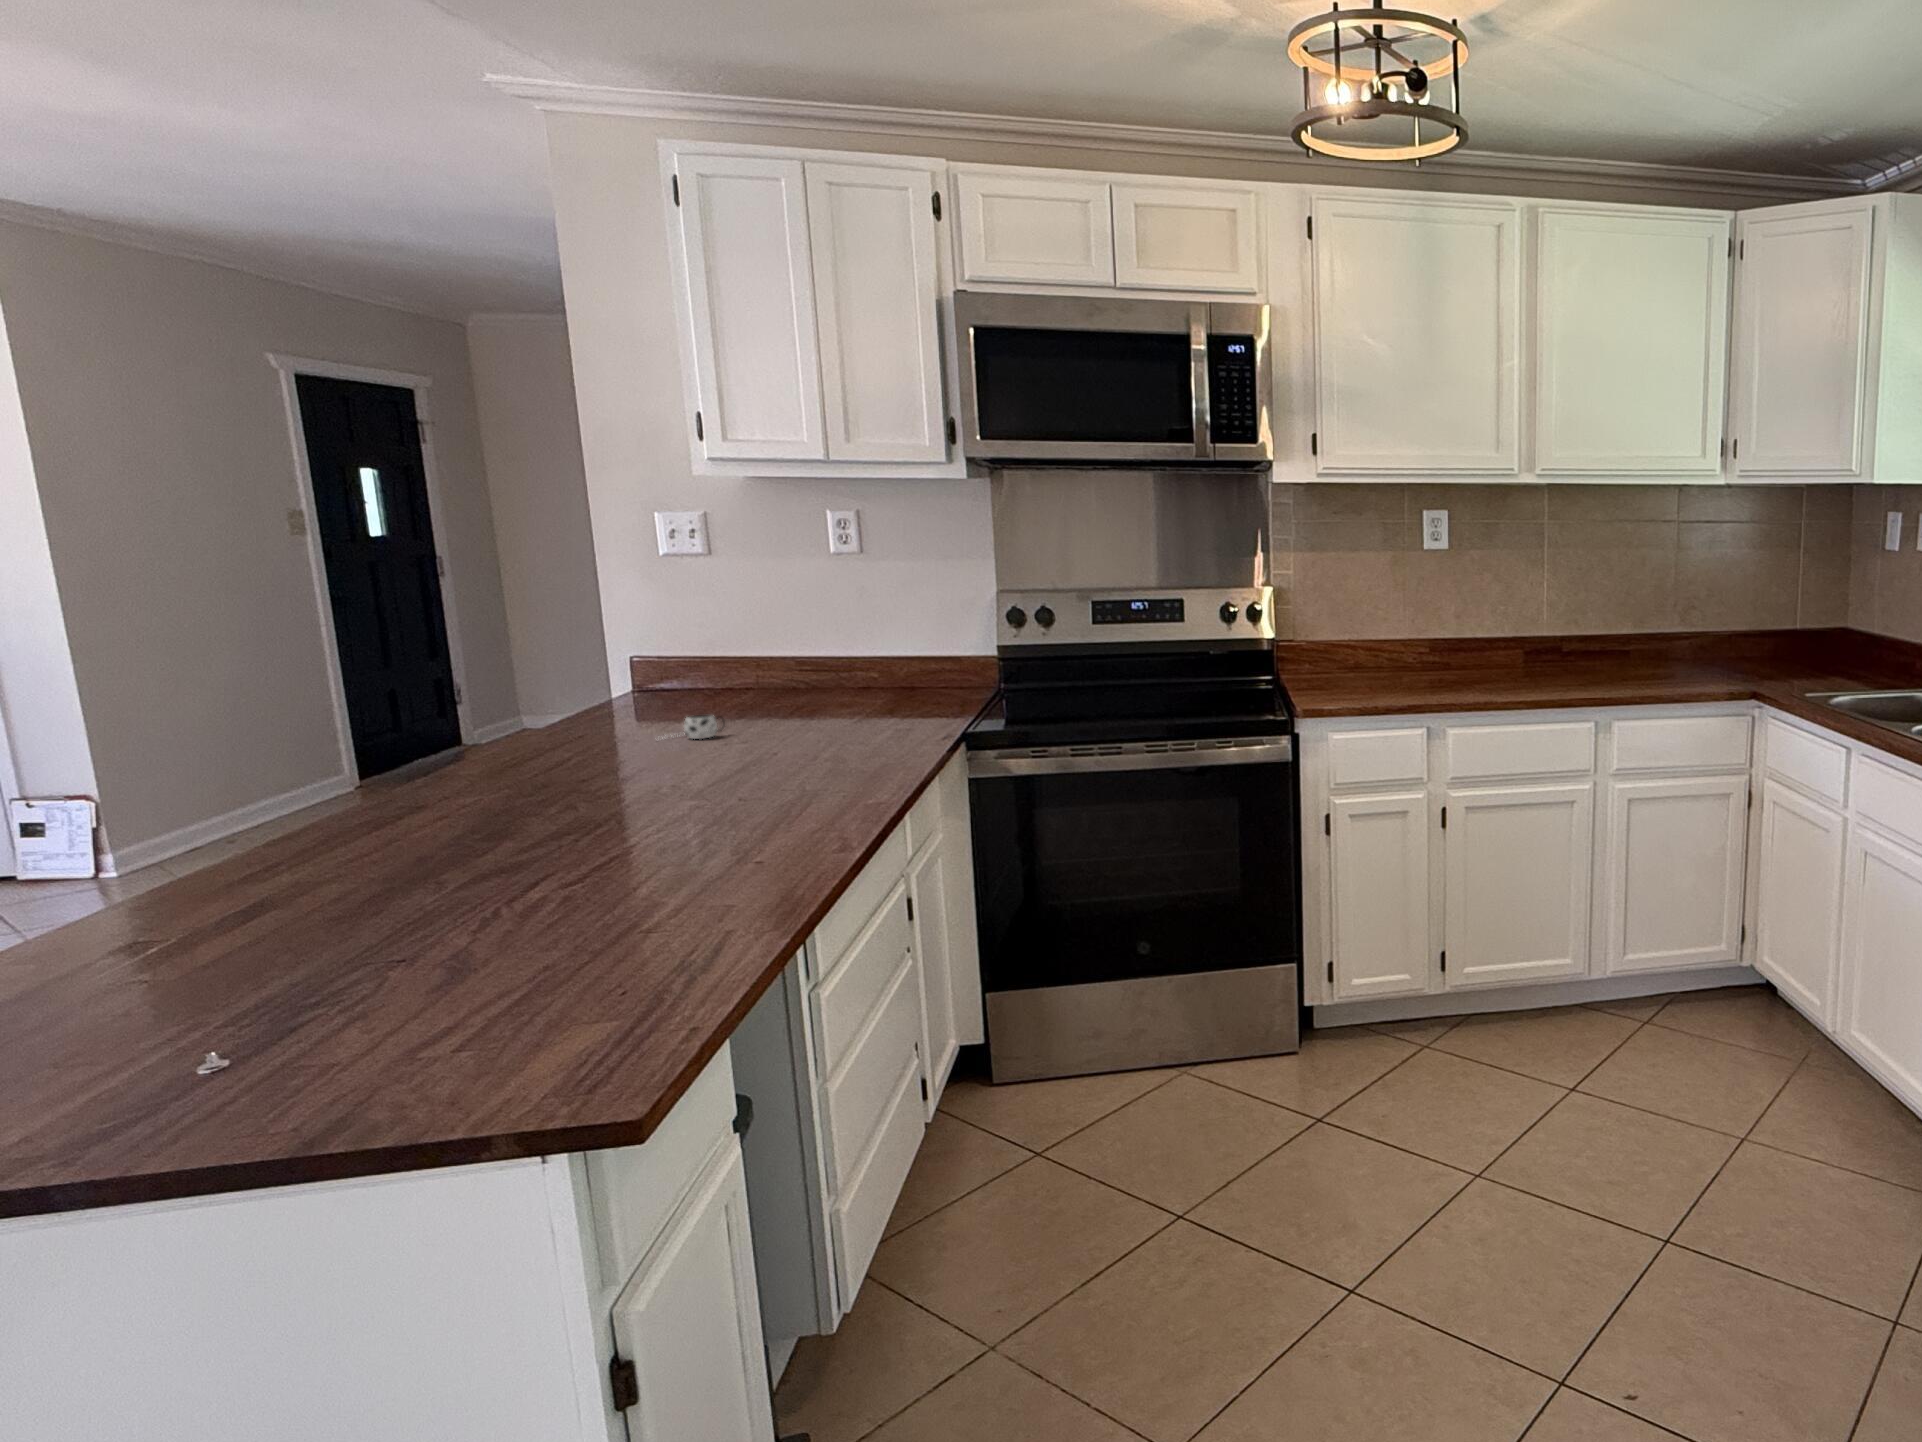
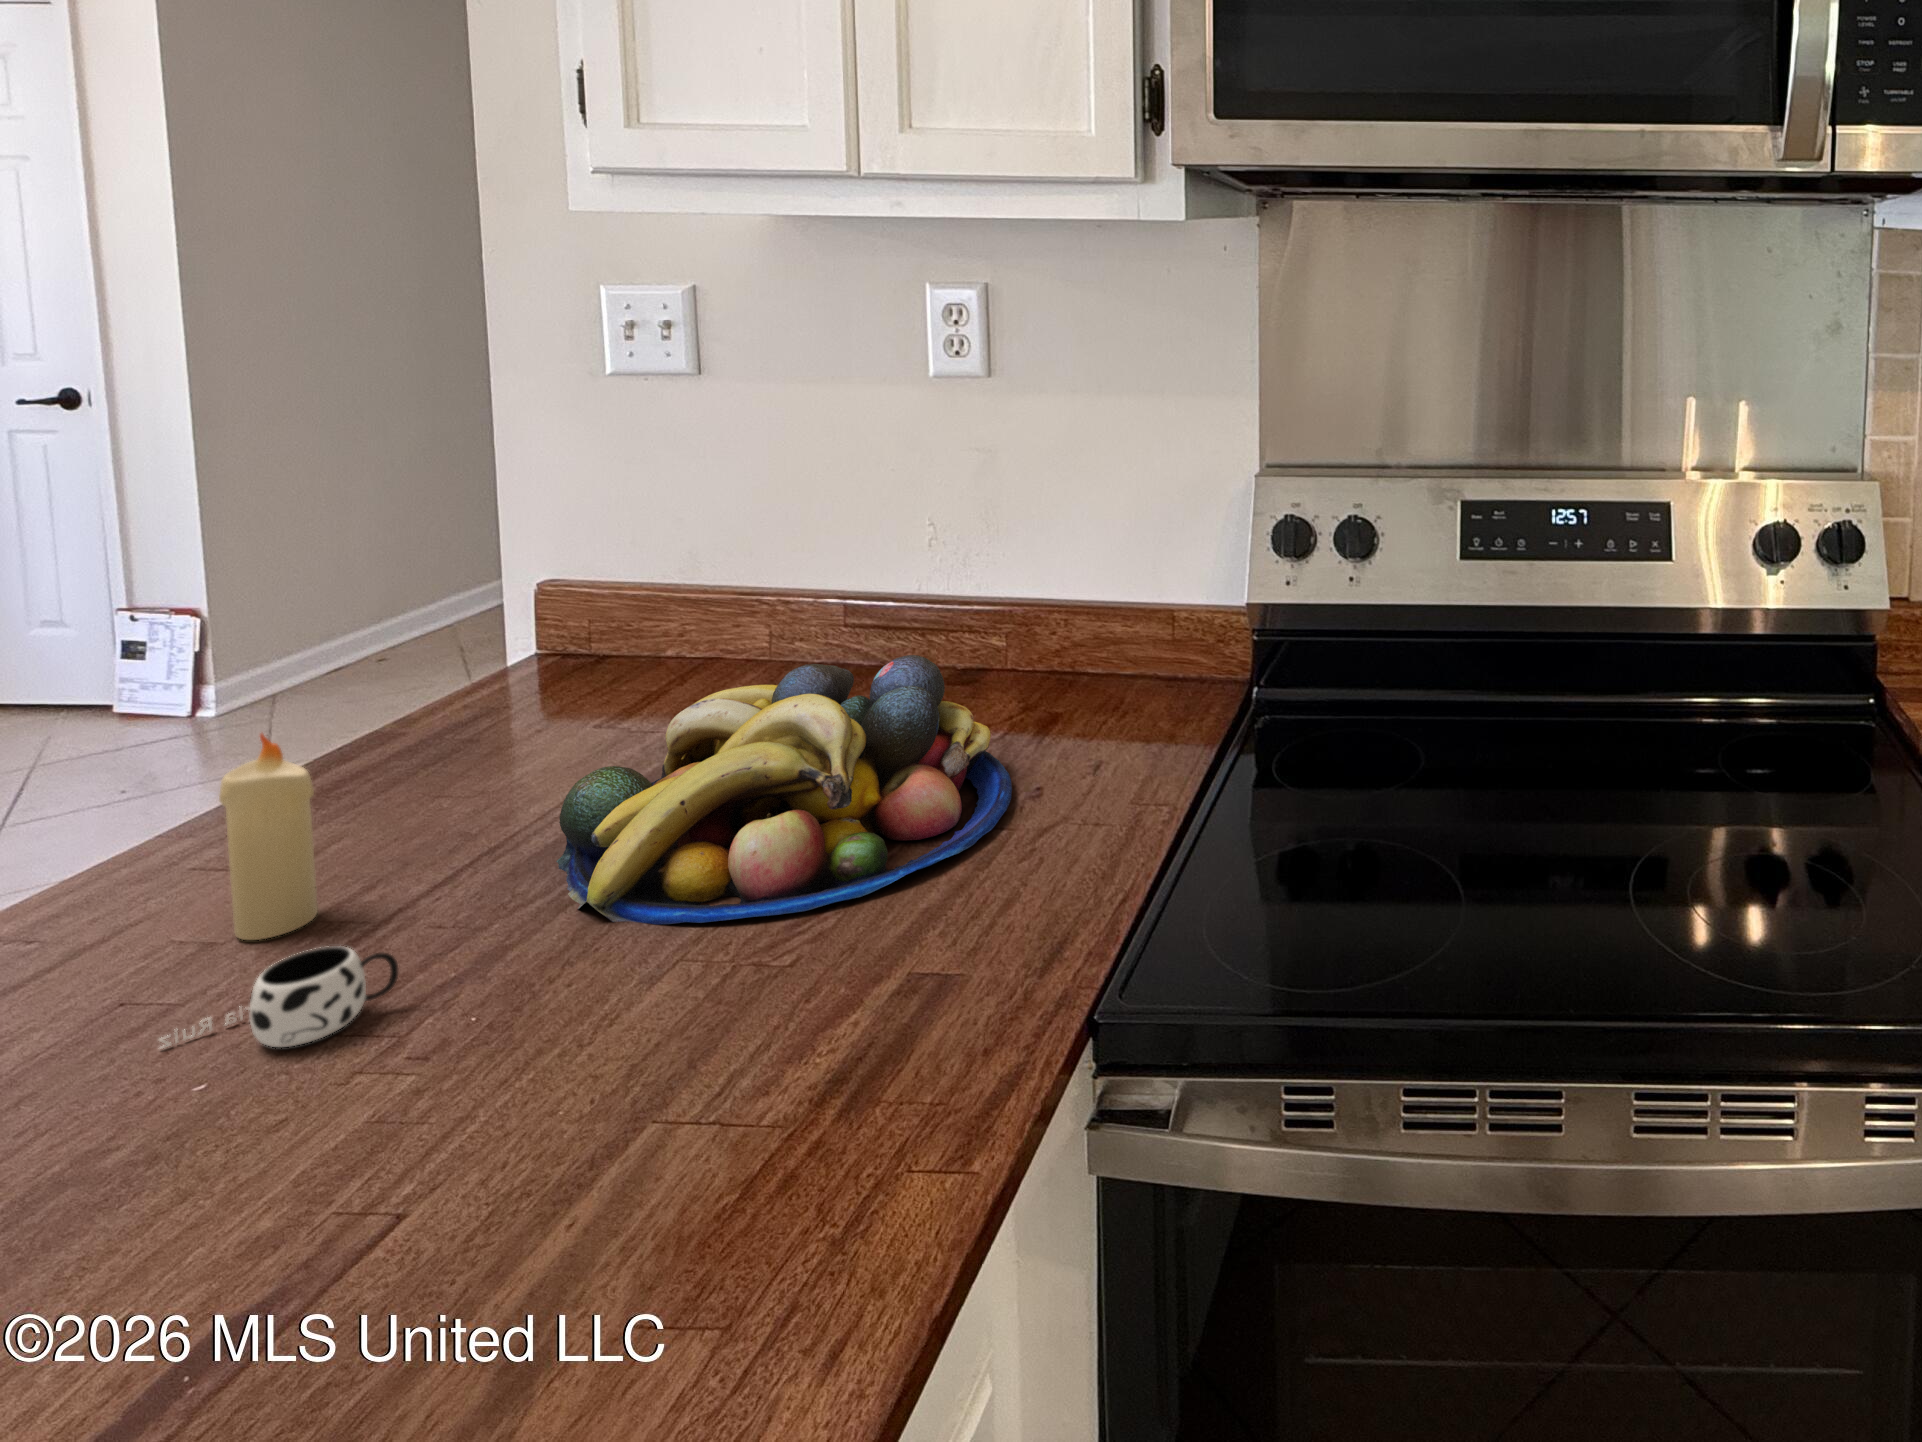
fruit bowl: none [735,655,911,726] -> present [556,655,1012,925]
candle: none [630,659,662,731] -> present [219,734,318,940]

